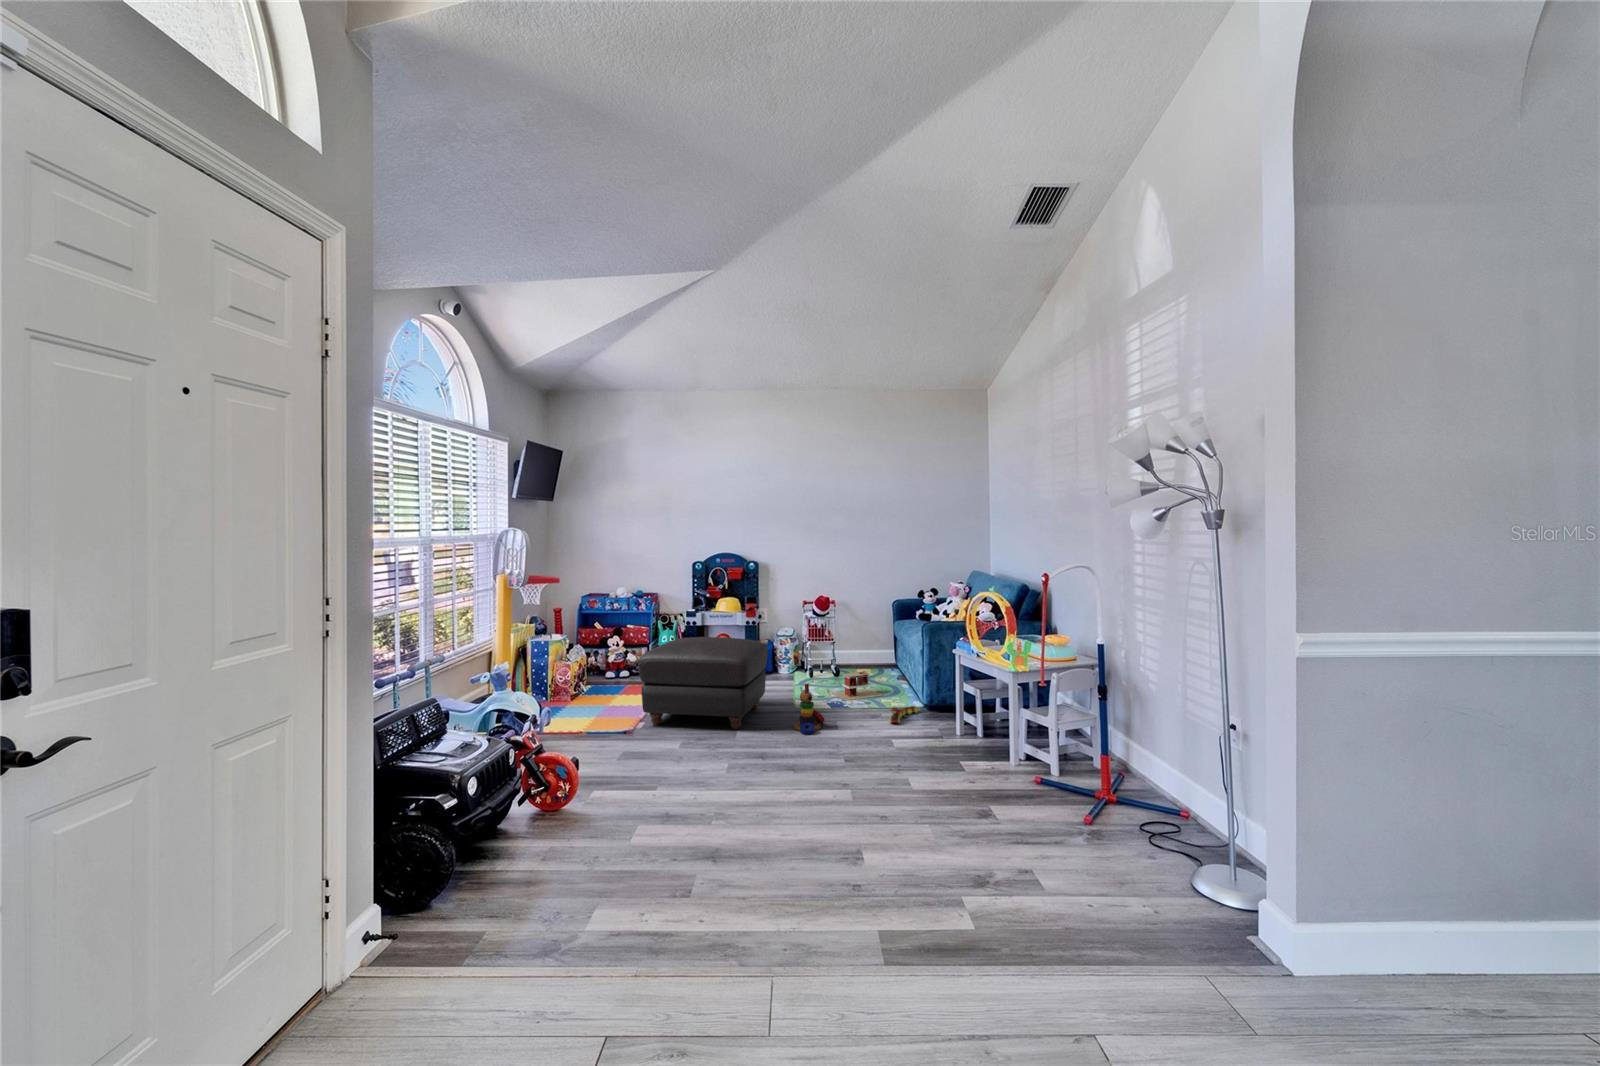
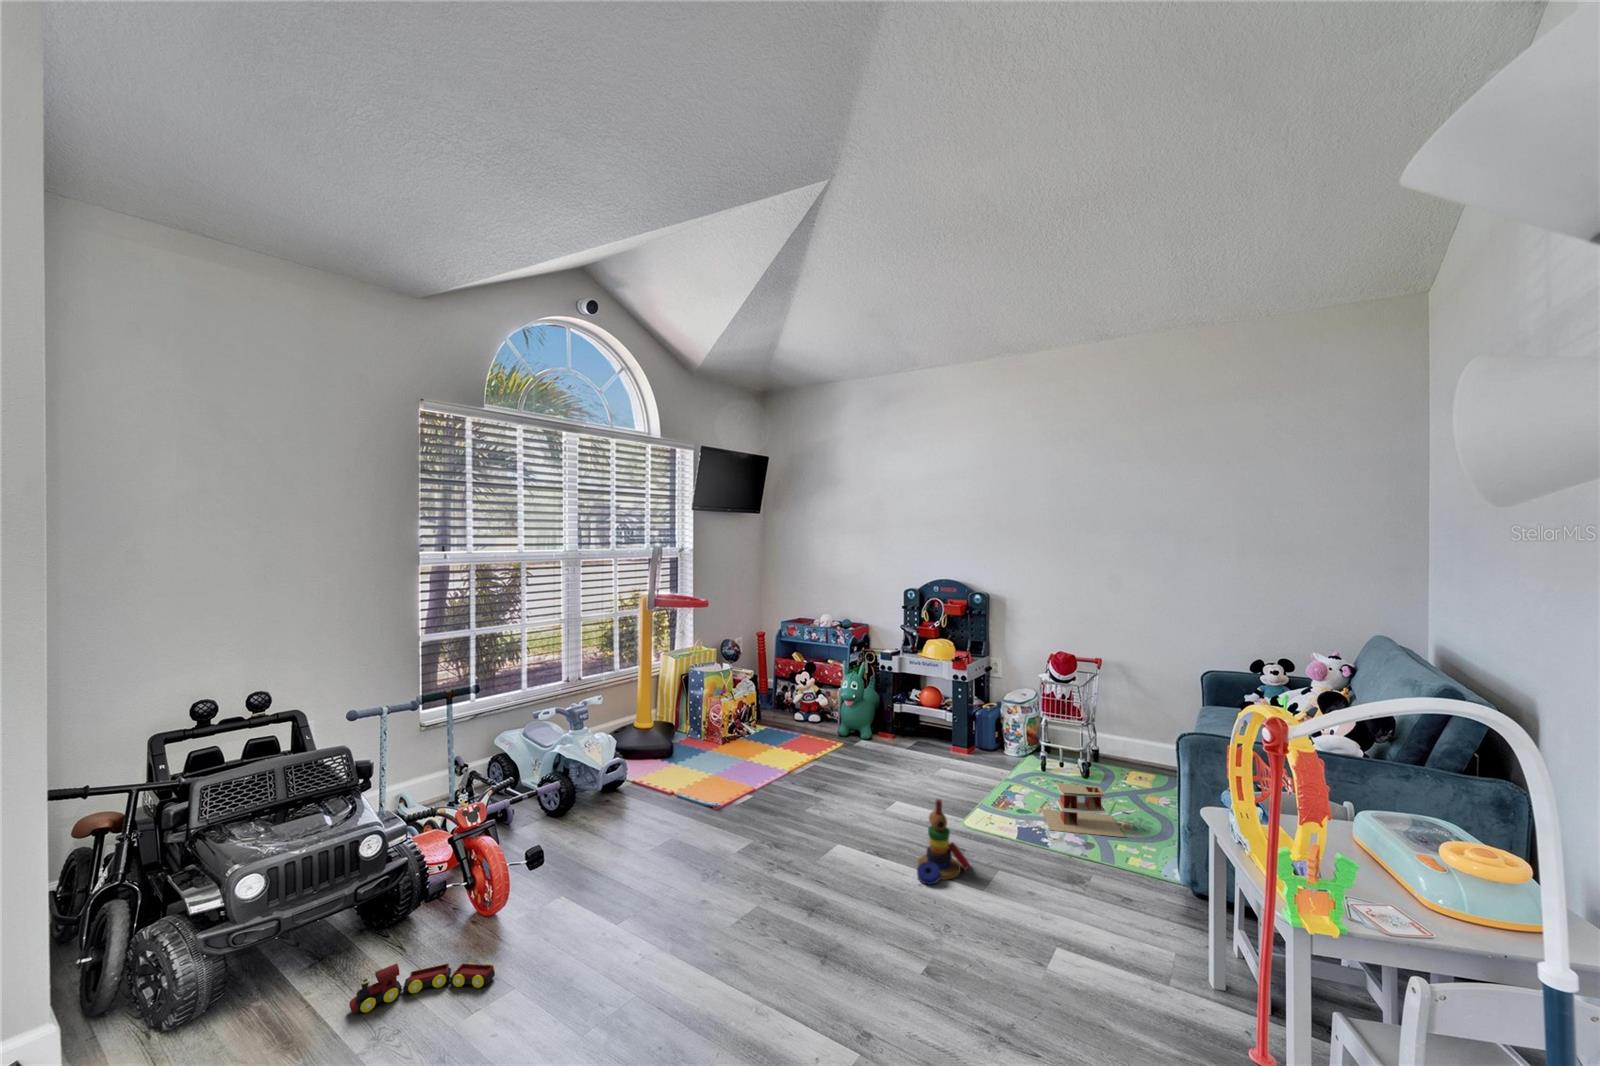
ottoman: present [638,637,768,729] -> none [741,693,923,840]
toy train: present [890,706,918,723] -> present [349,963,495,1013]

